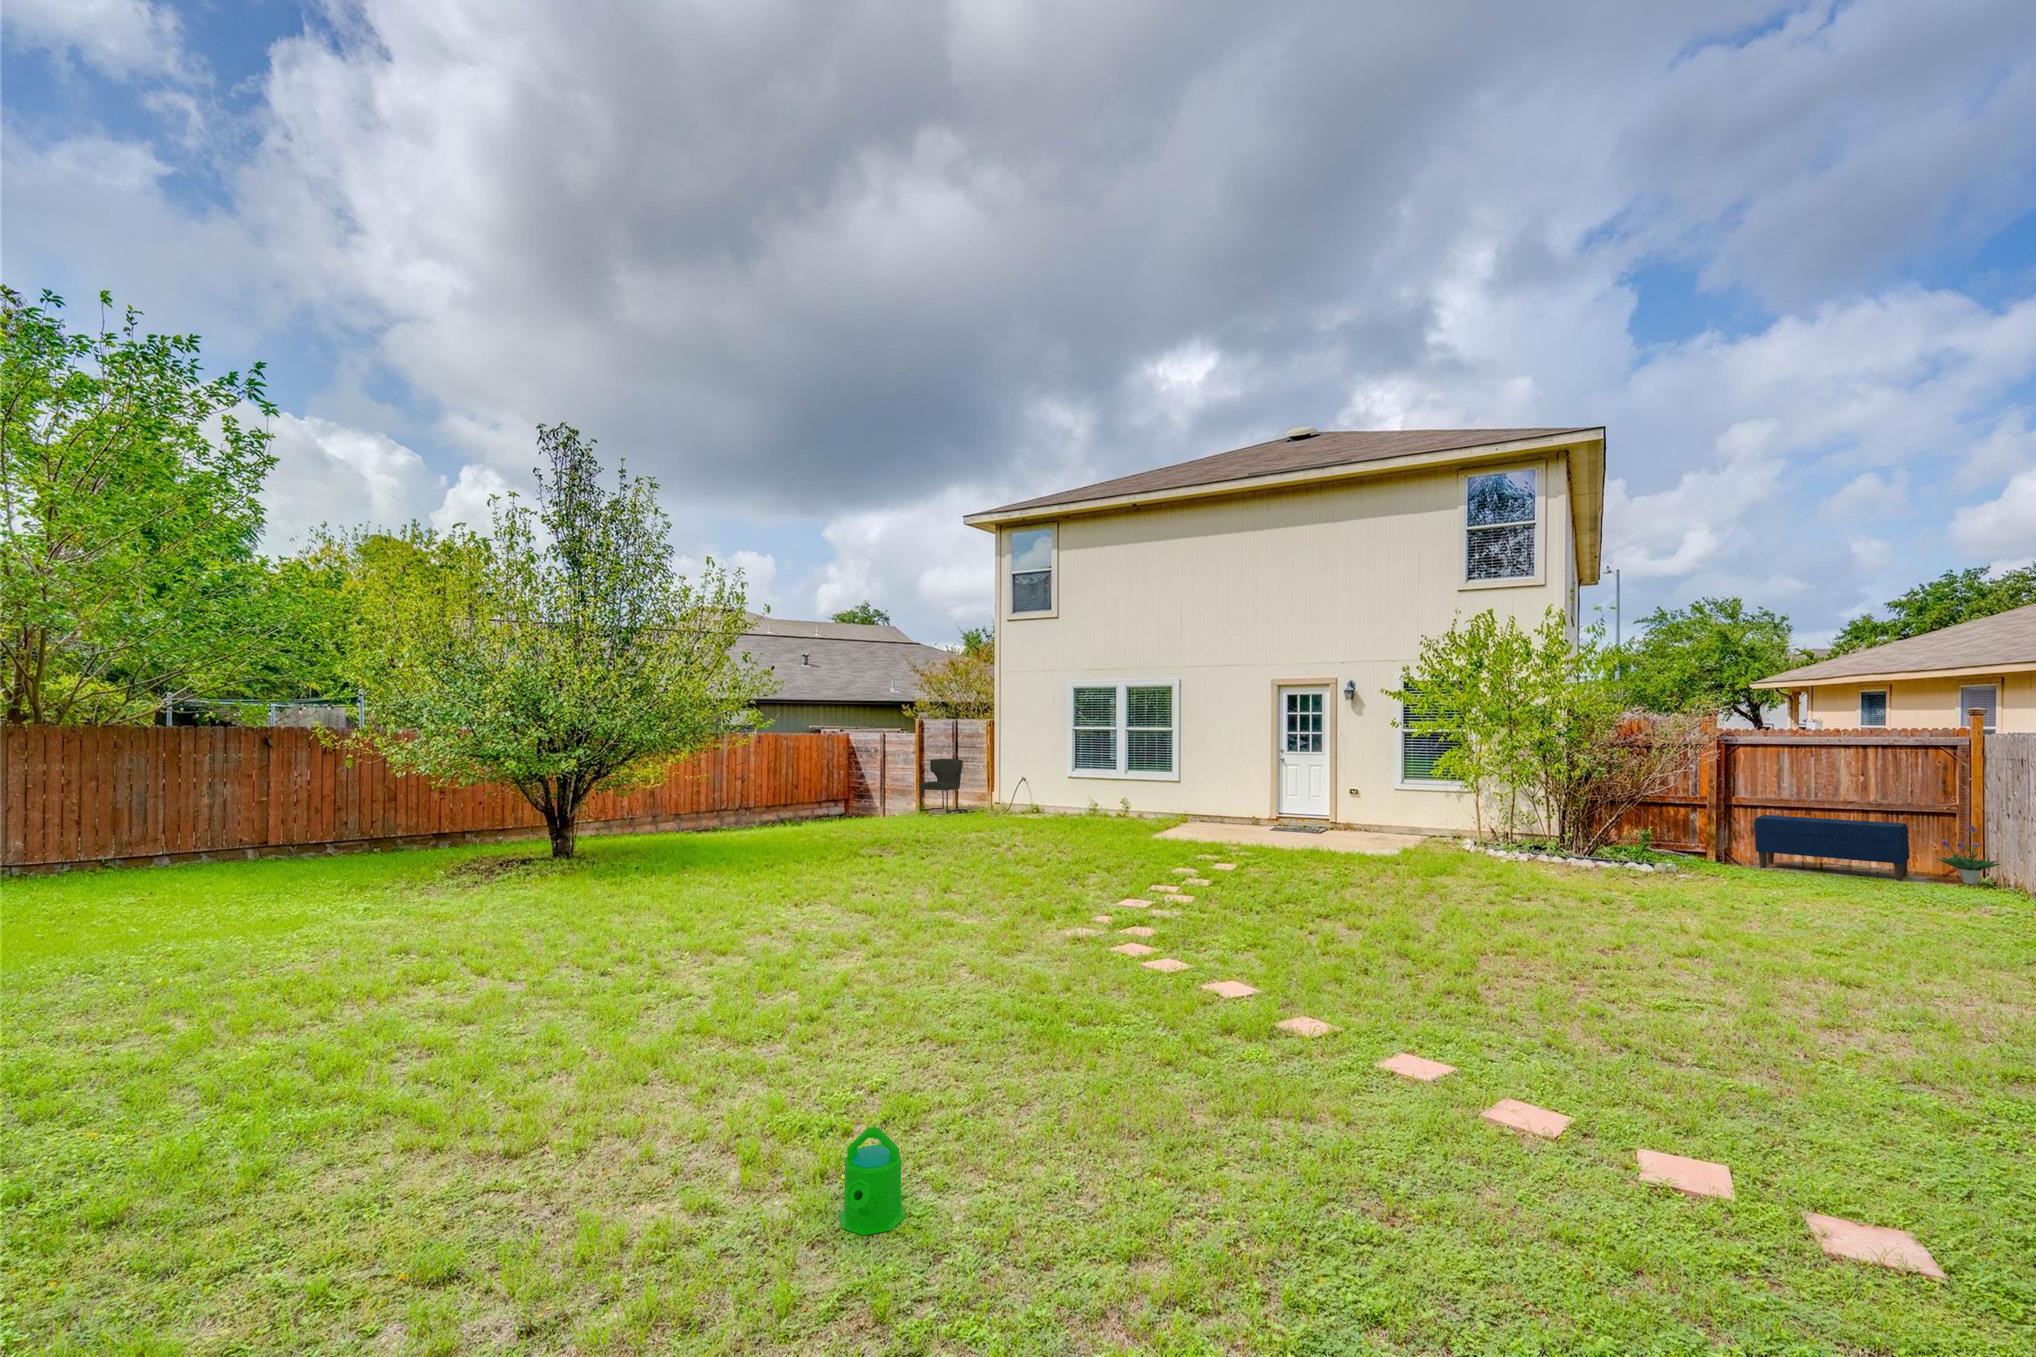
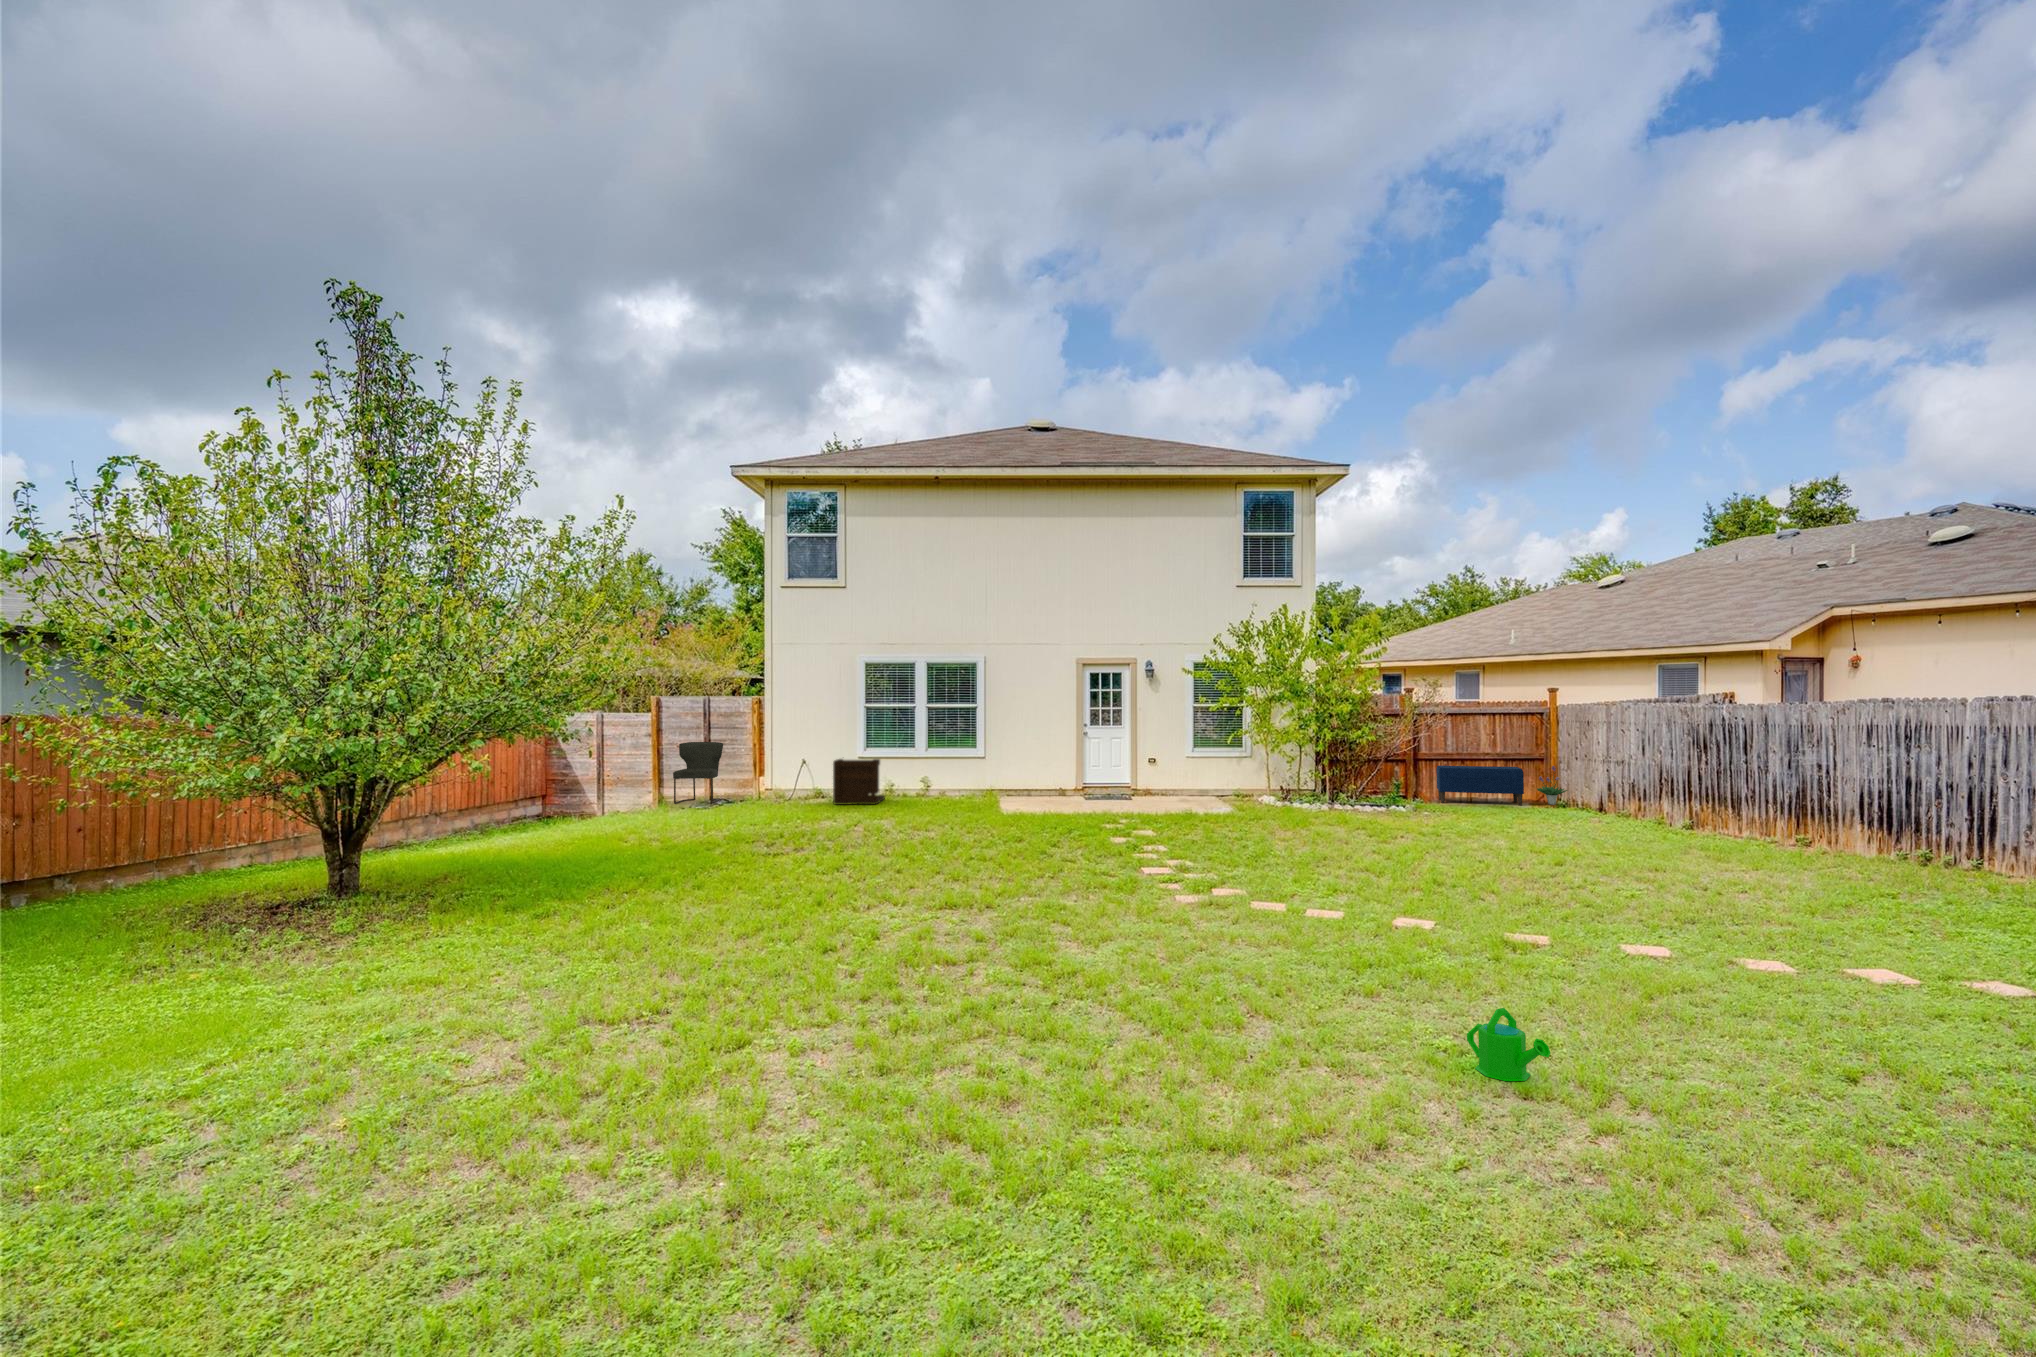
wooden crate: none [1034,776,1090,822] -> present [833,759,885,805]

